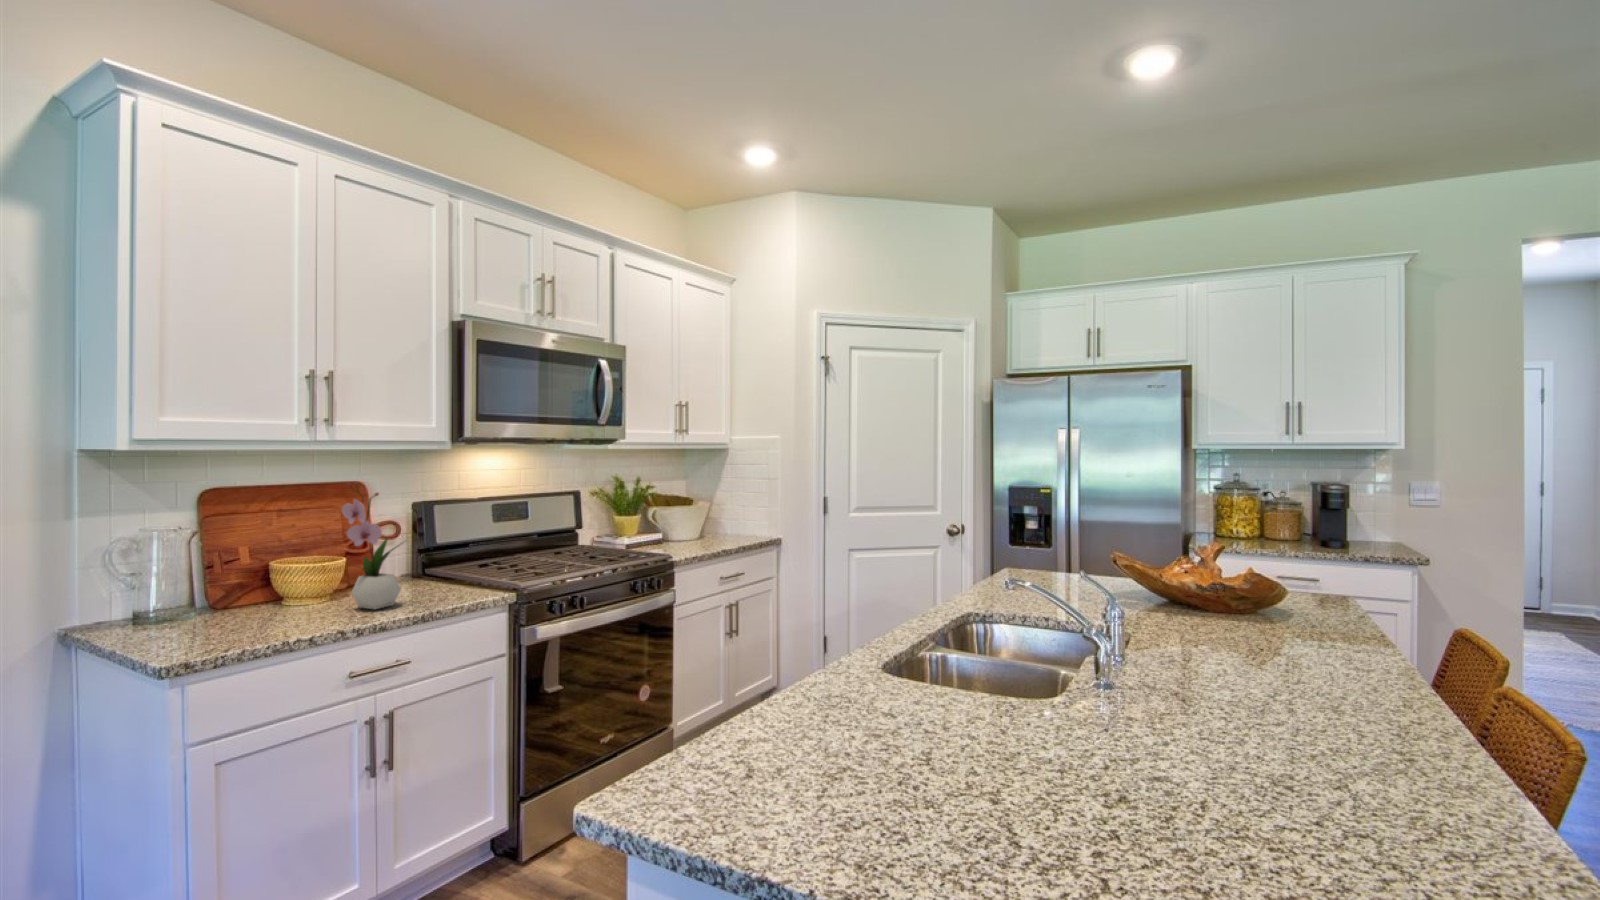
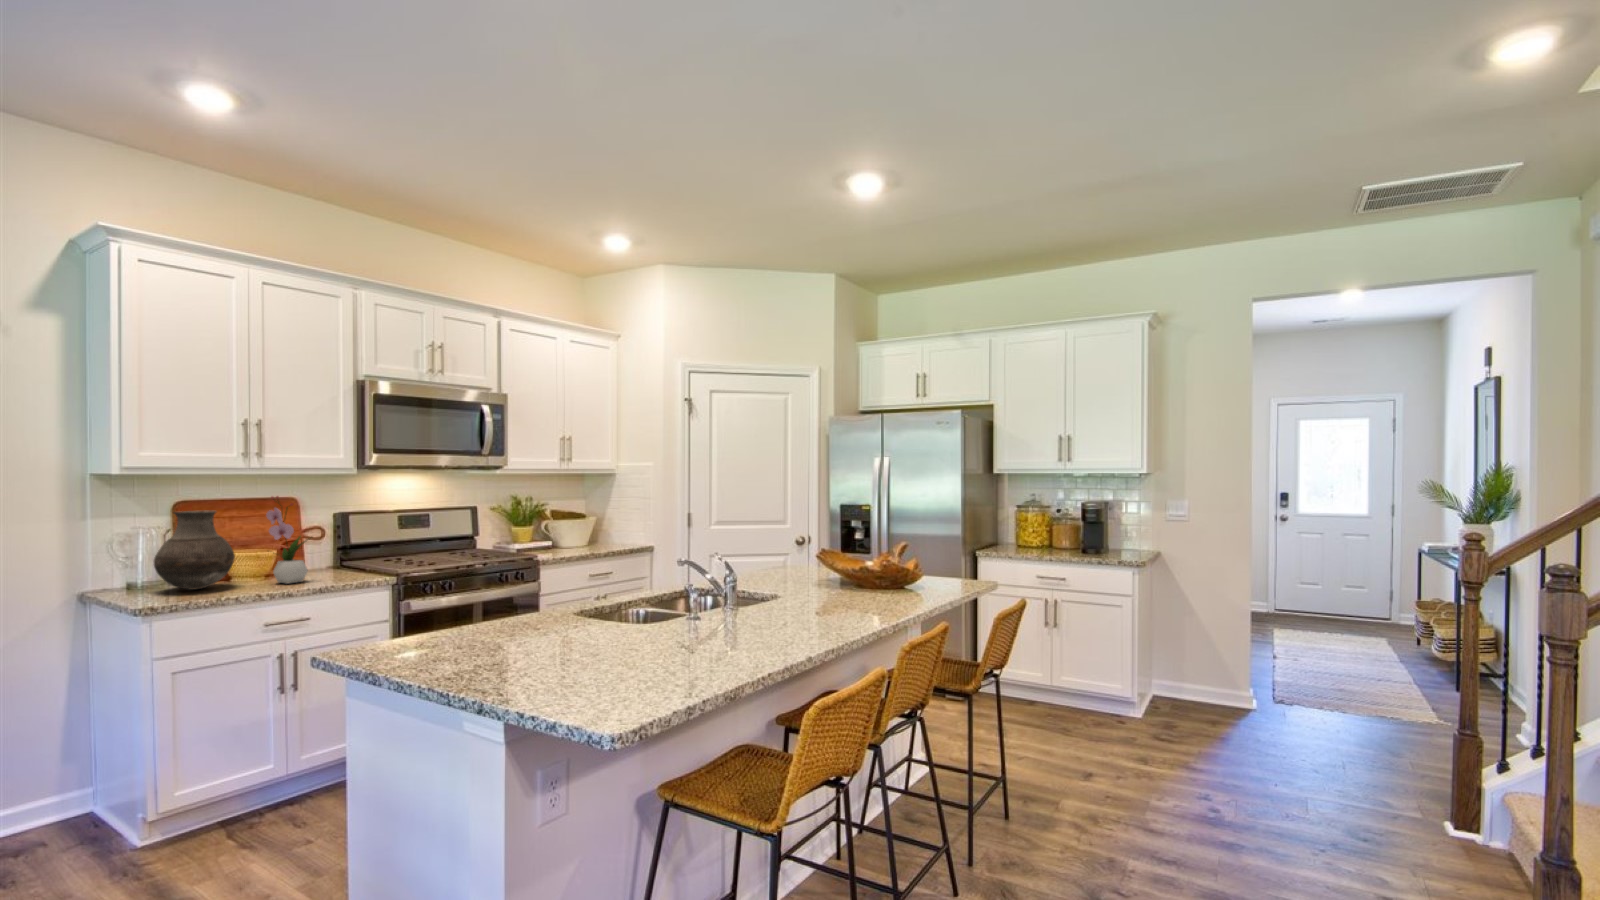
vase: none [179,504,297,623] -> present [154,511,235,590]

